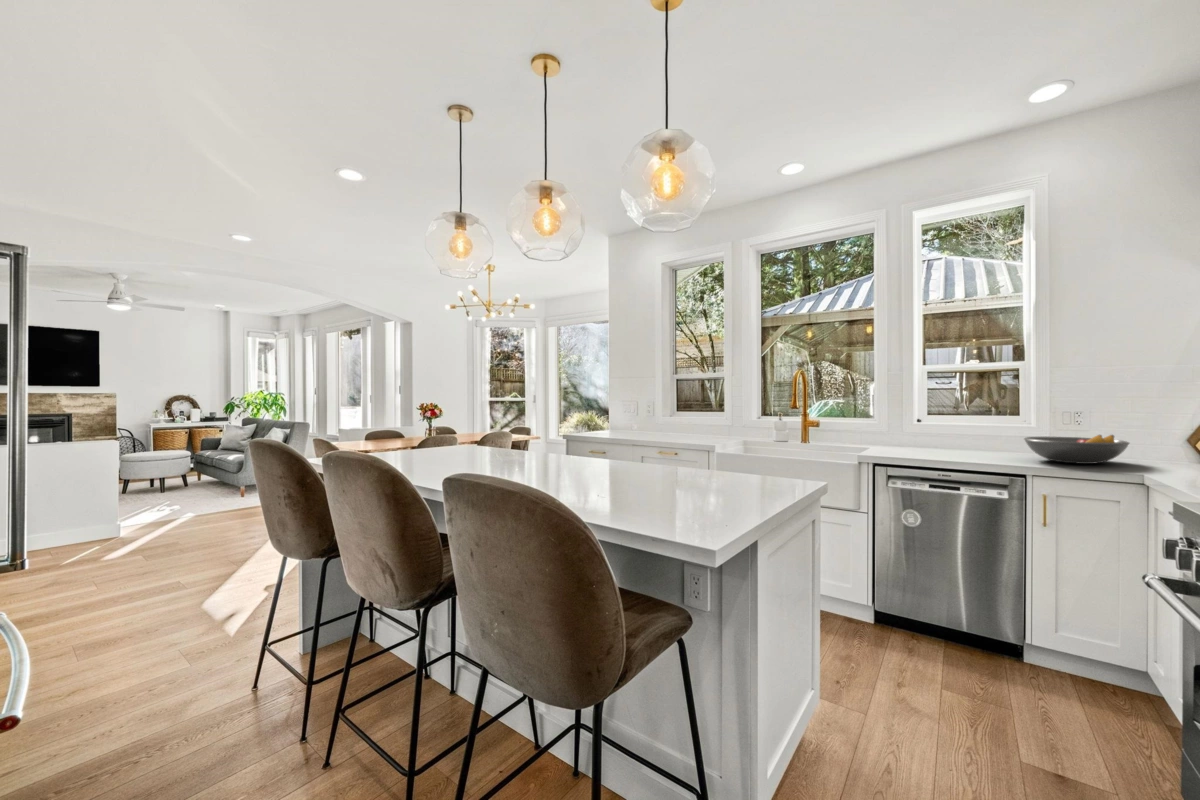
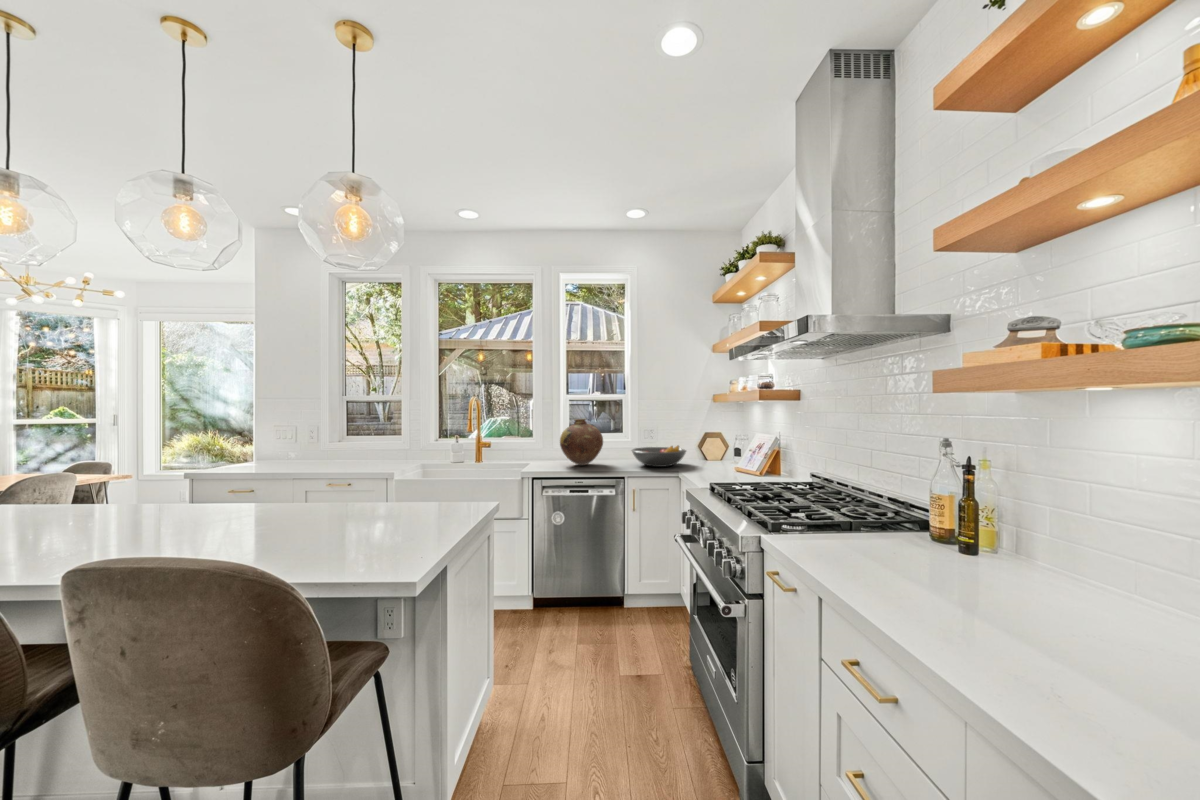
vase: none [911,396,977,456] -> present [560,418,603,465]

